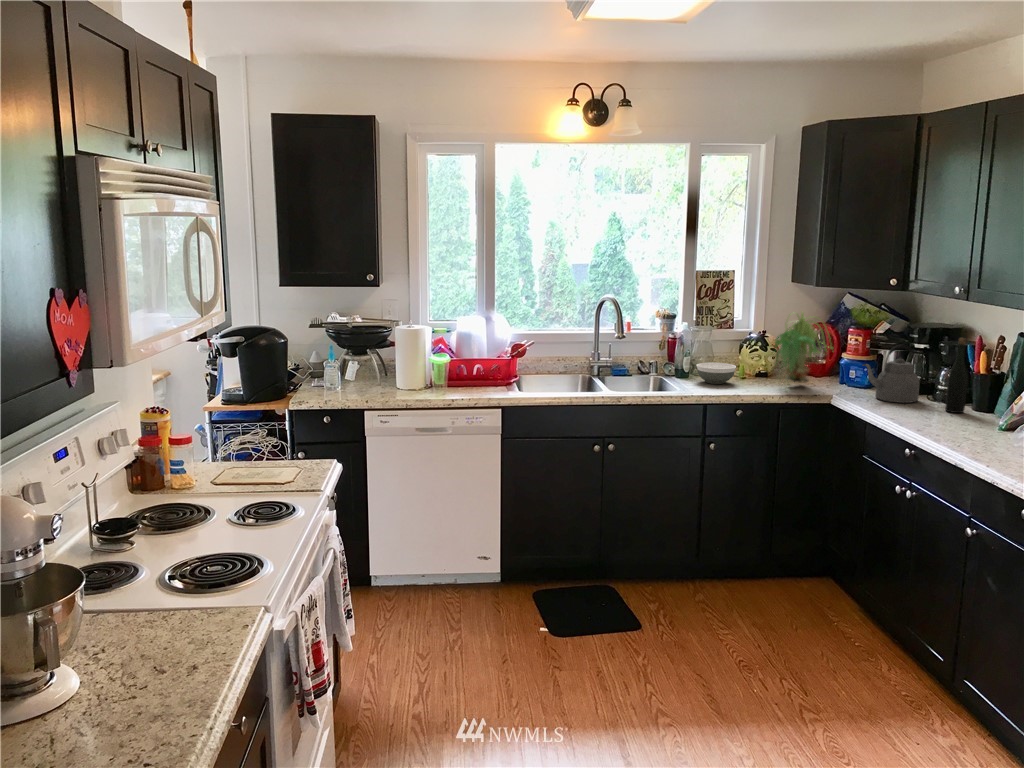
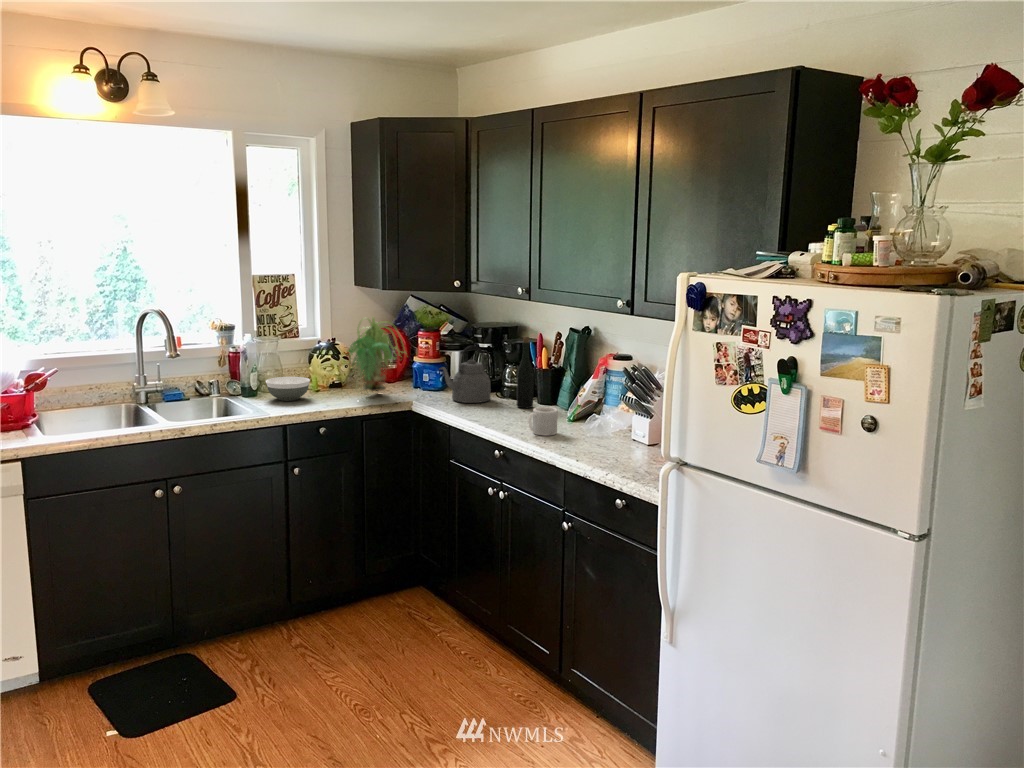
mug: none [944,411,981,441] -> present [528,407,558,435]

